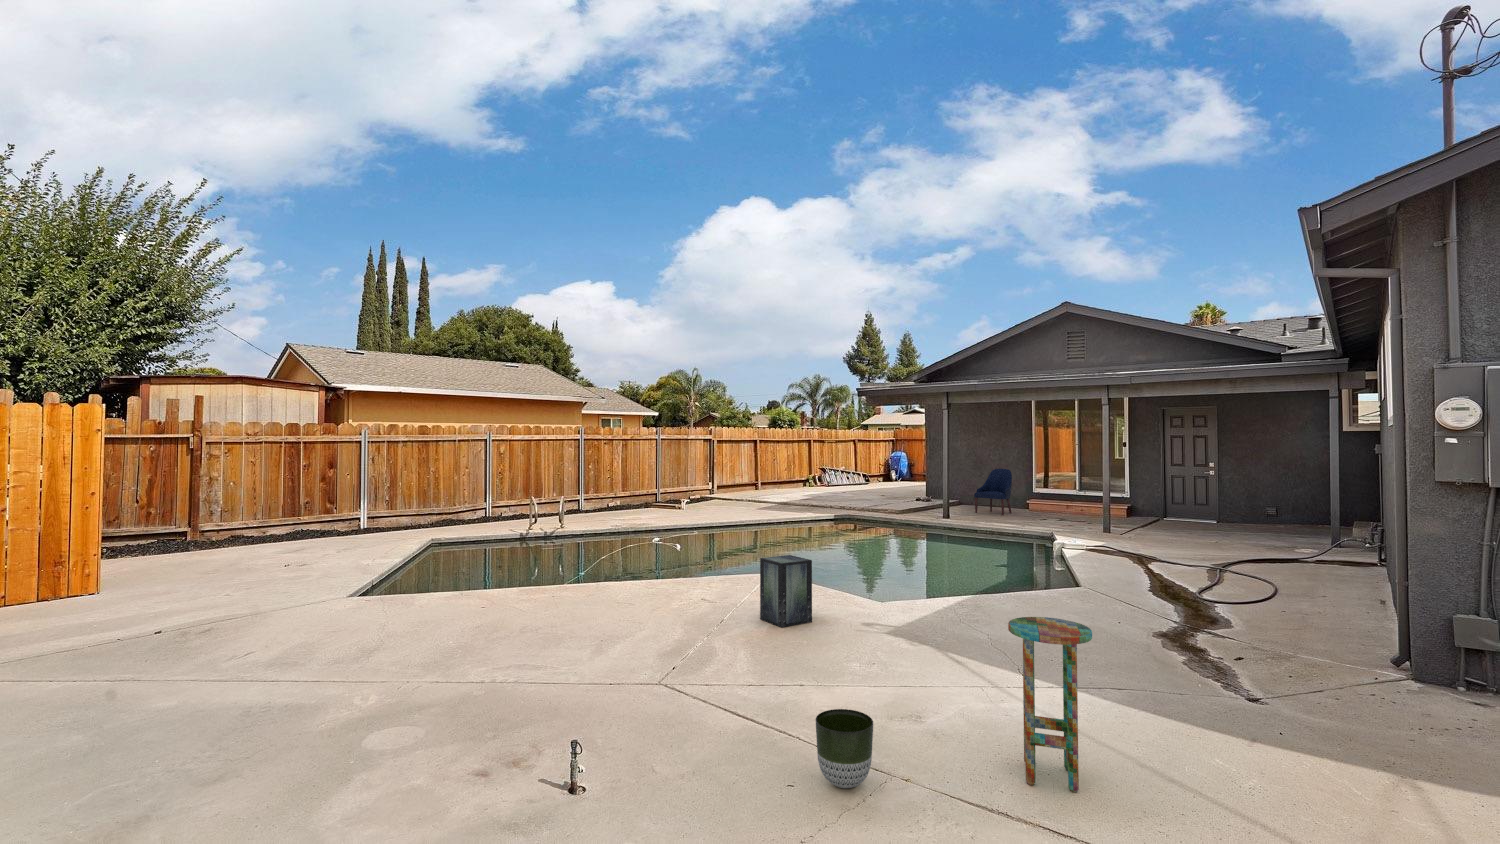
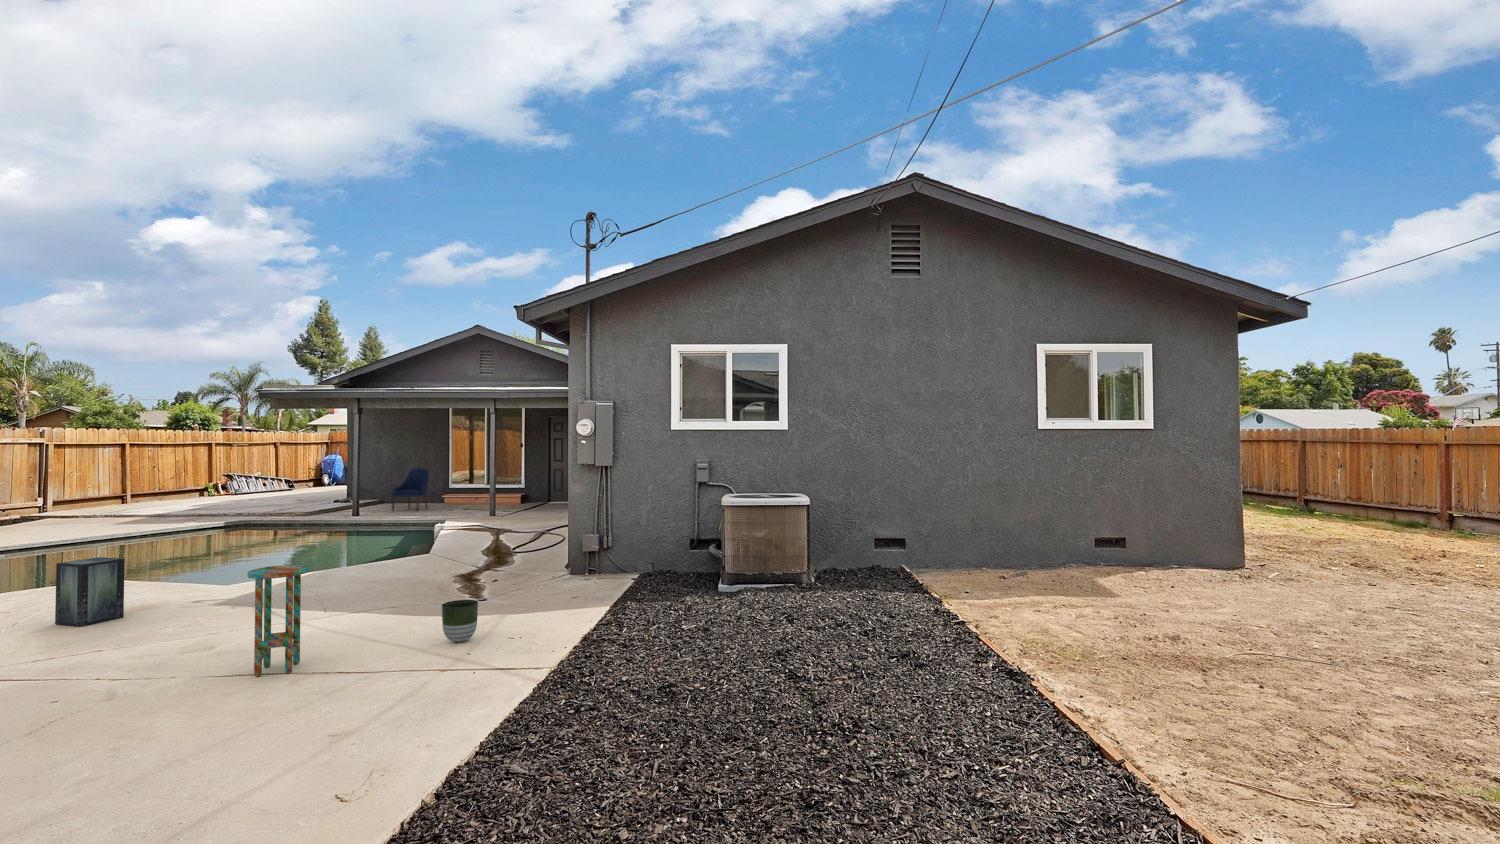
planter: present [816,709,873,788] -> present [442,600,478,642]

